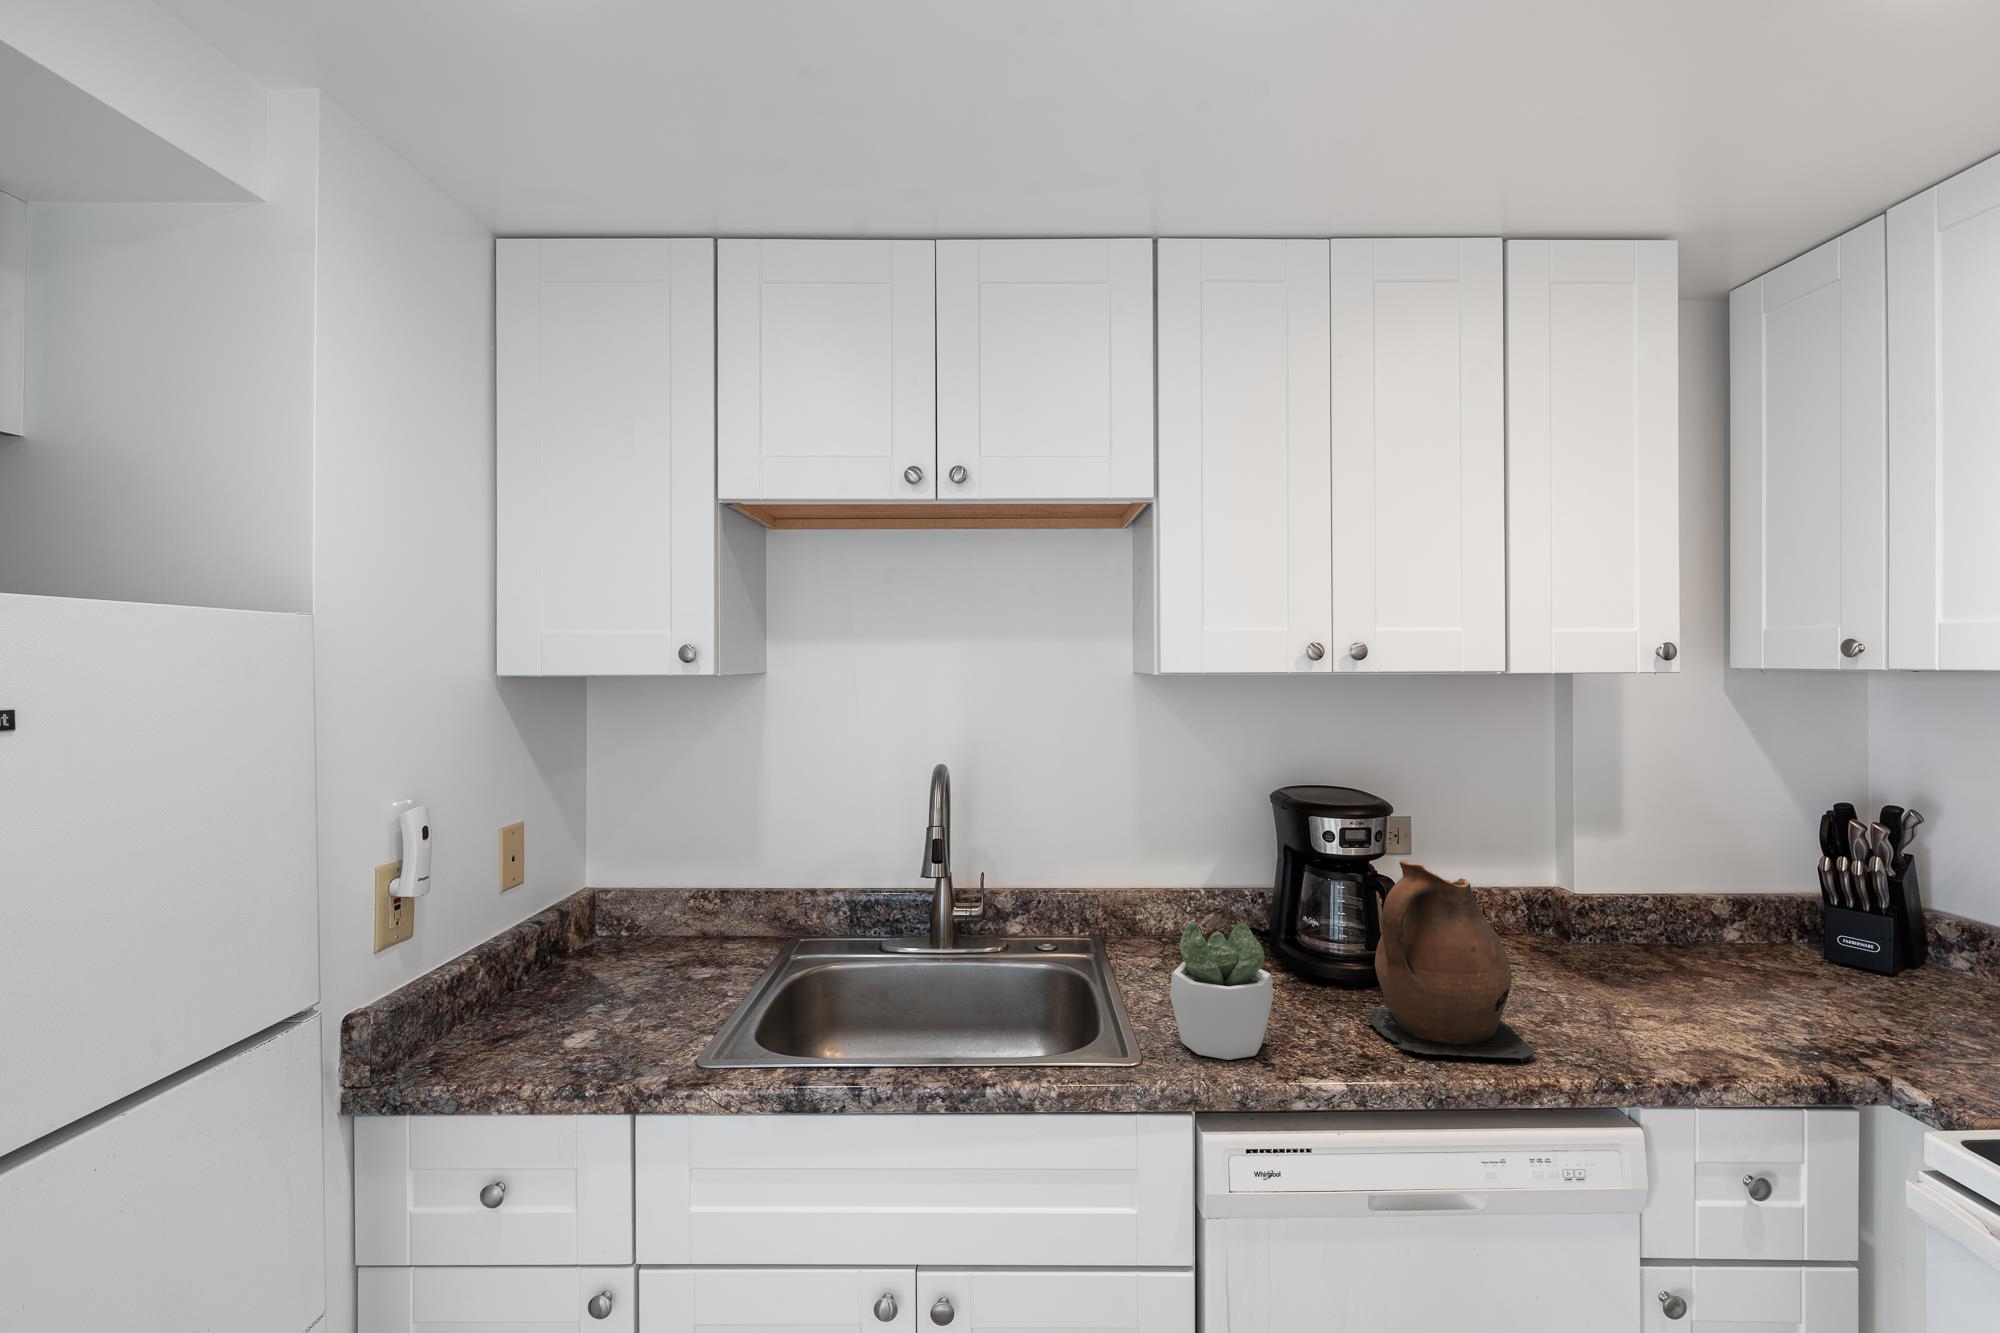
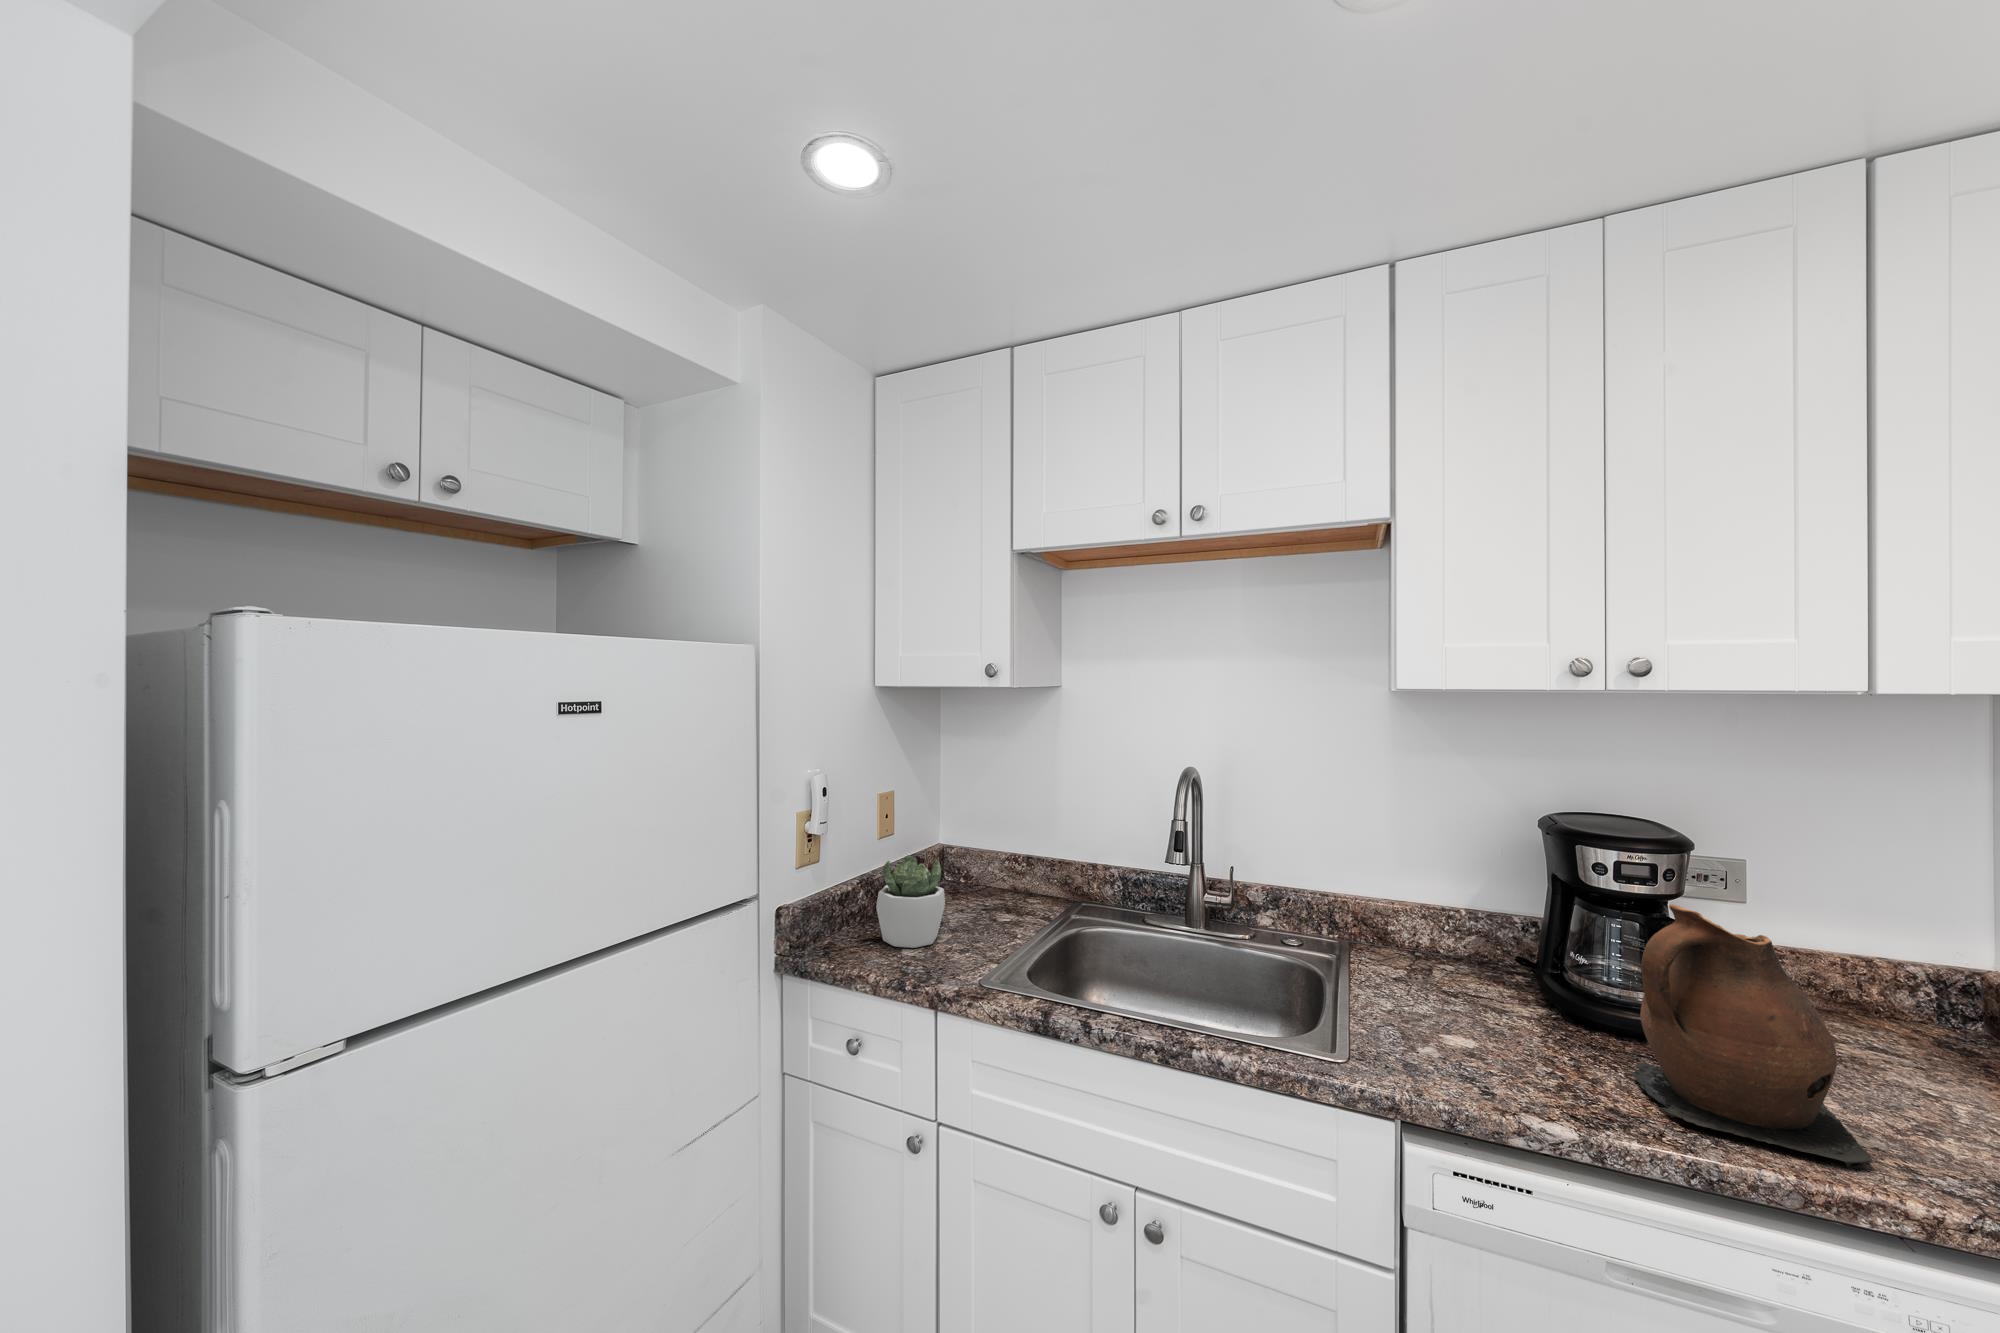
succulent plant: present [1170,922,1273,1060] -> present [876,855,945,948]

